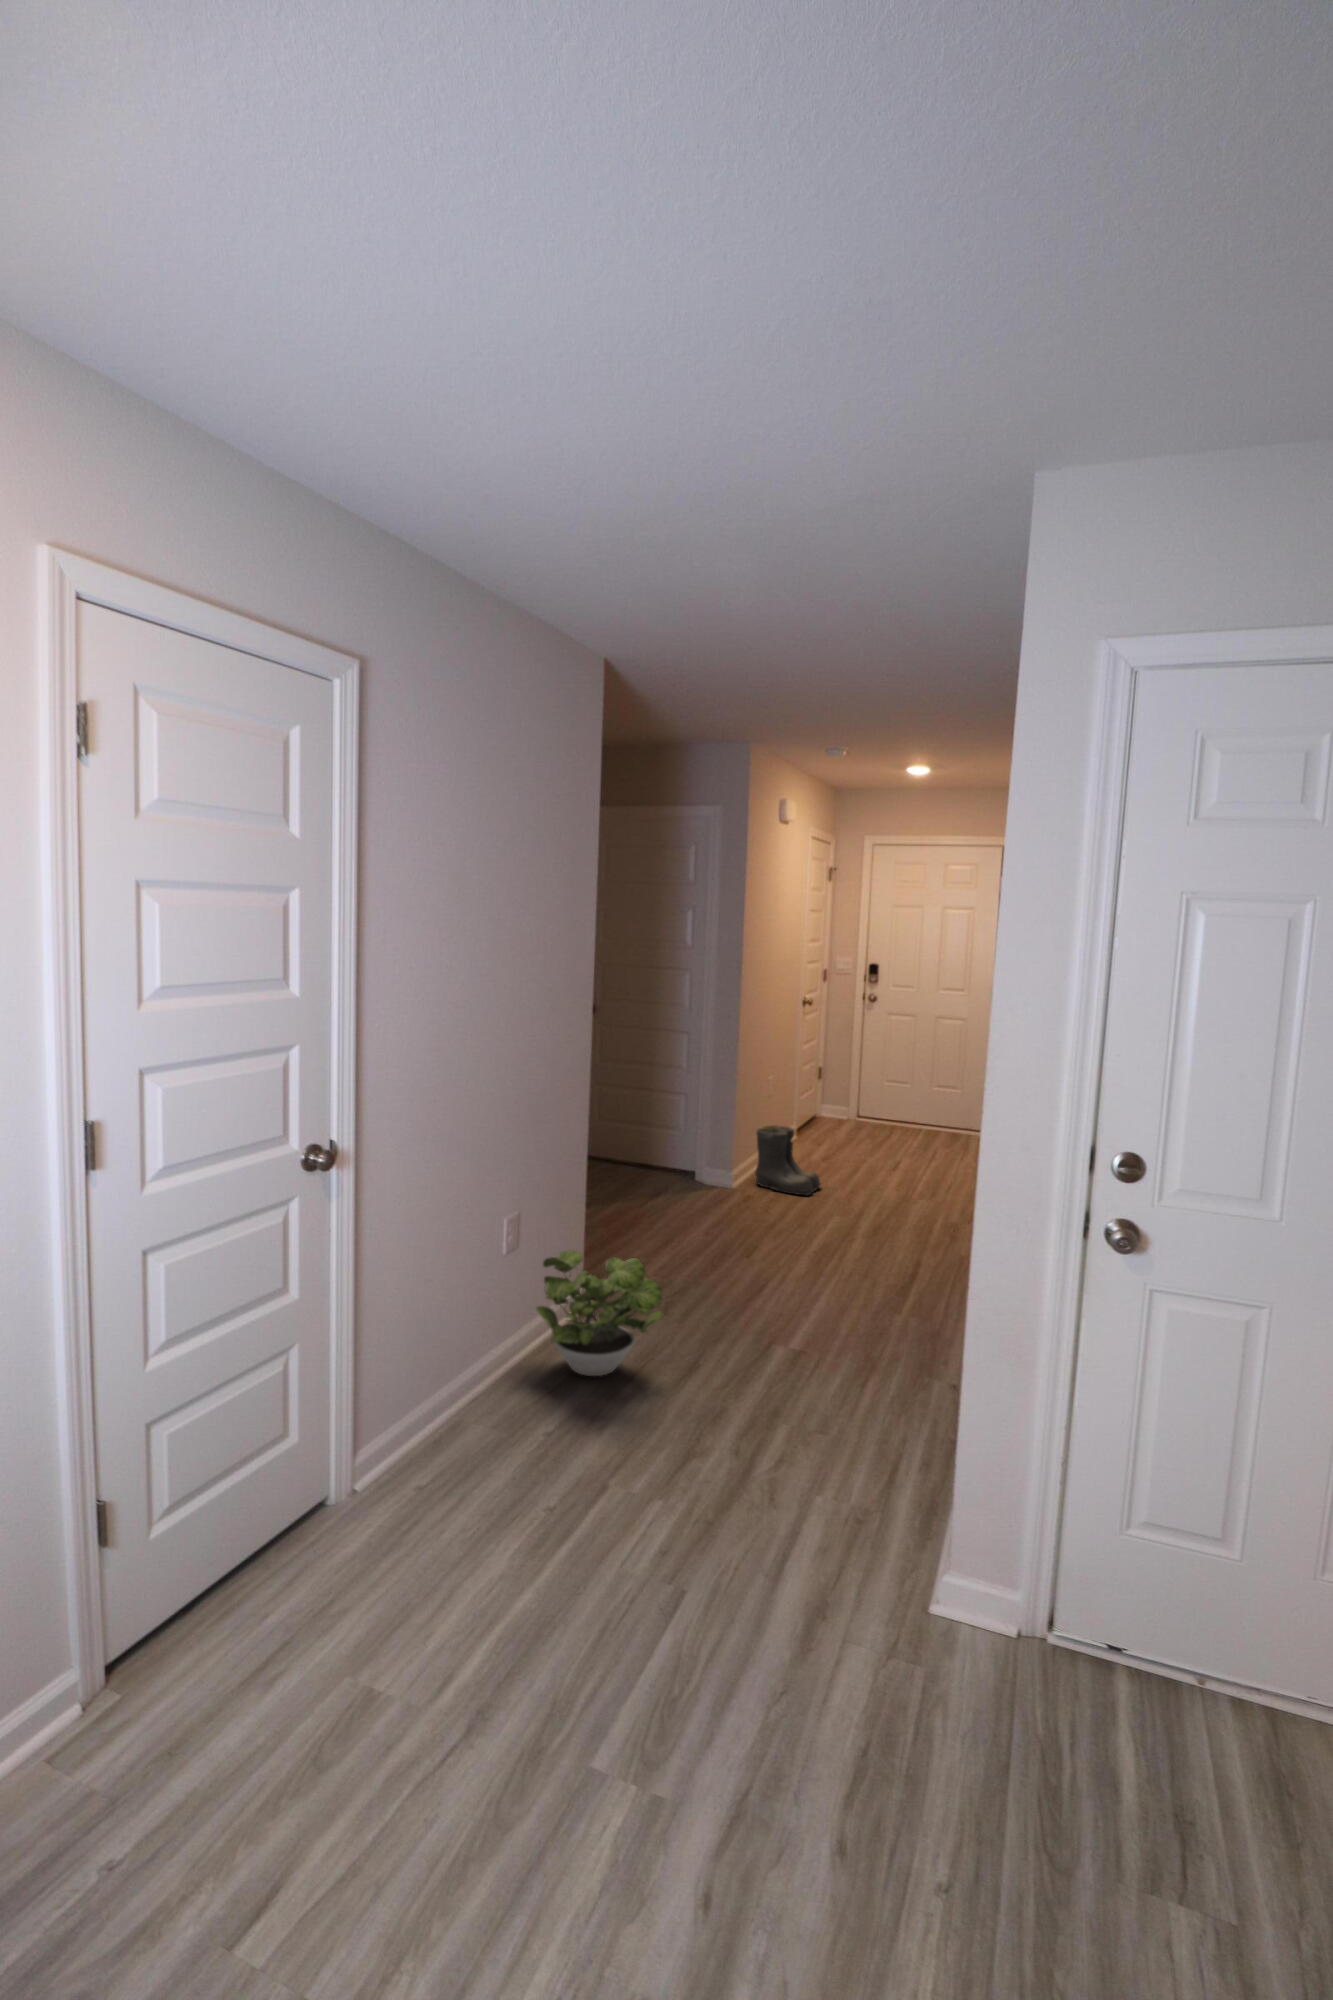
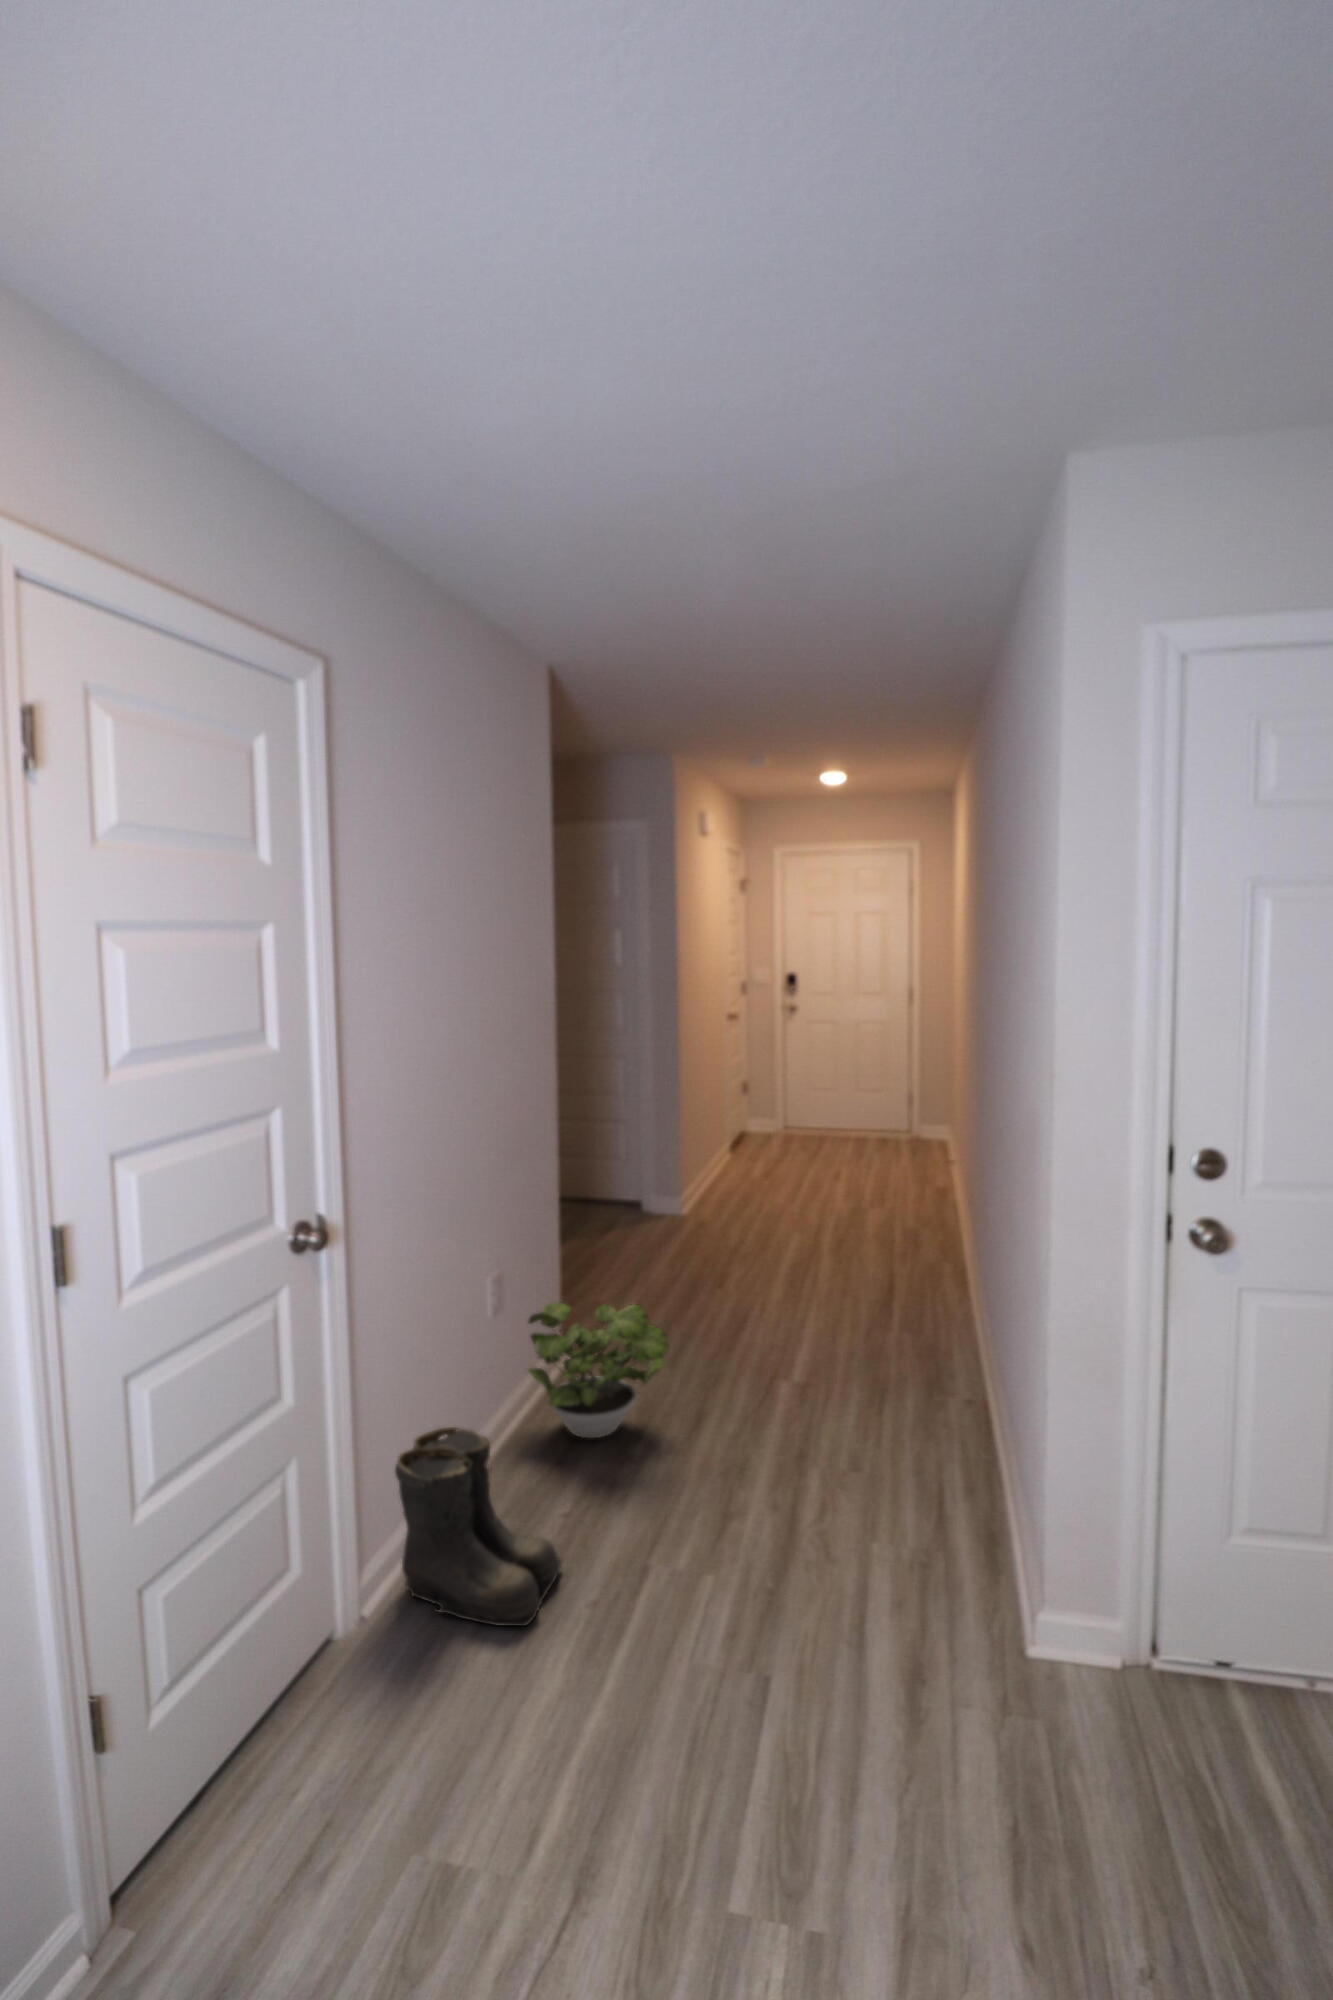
boots: present [755,1125,820,1196] -> present [395,1427,563,1626]

